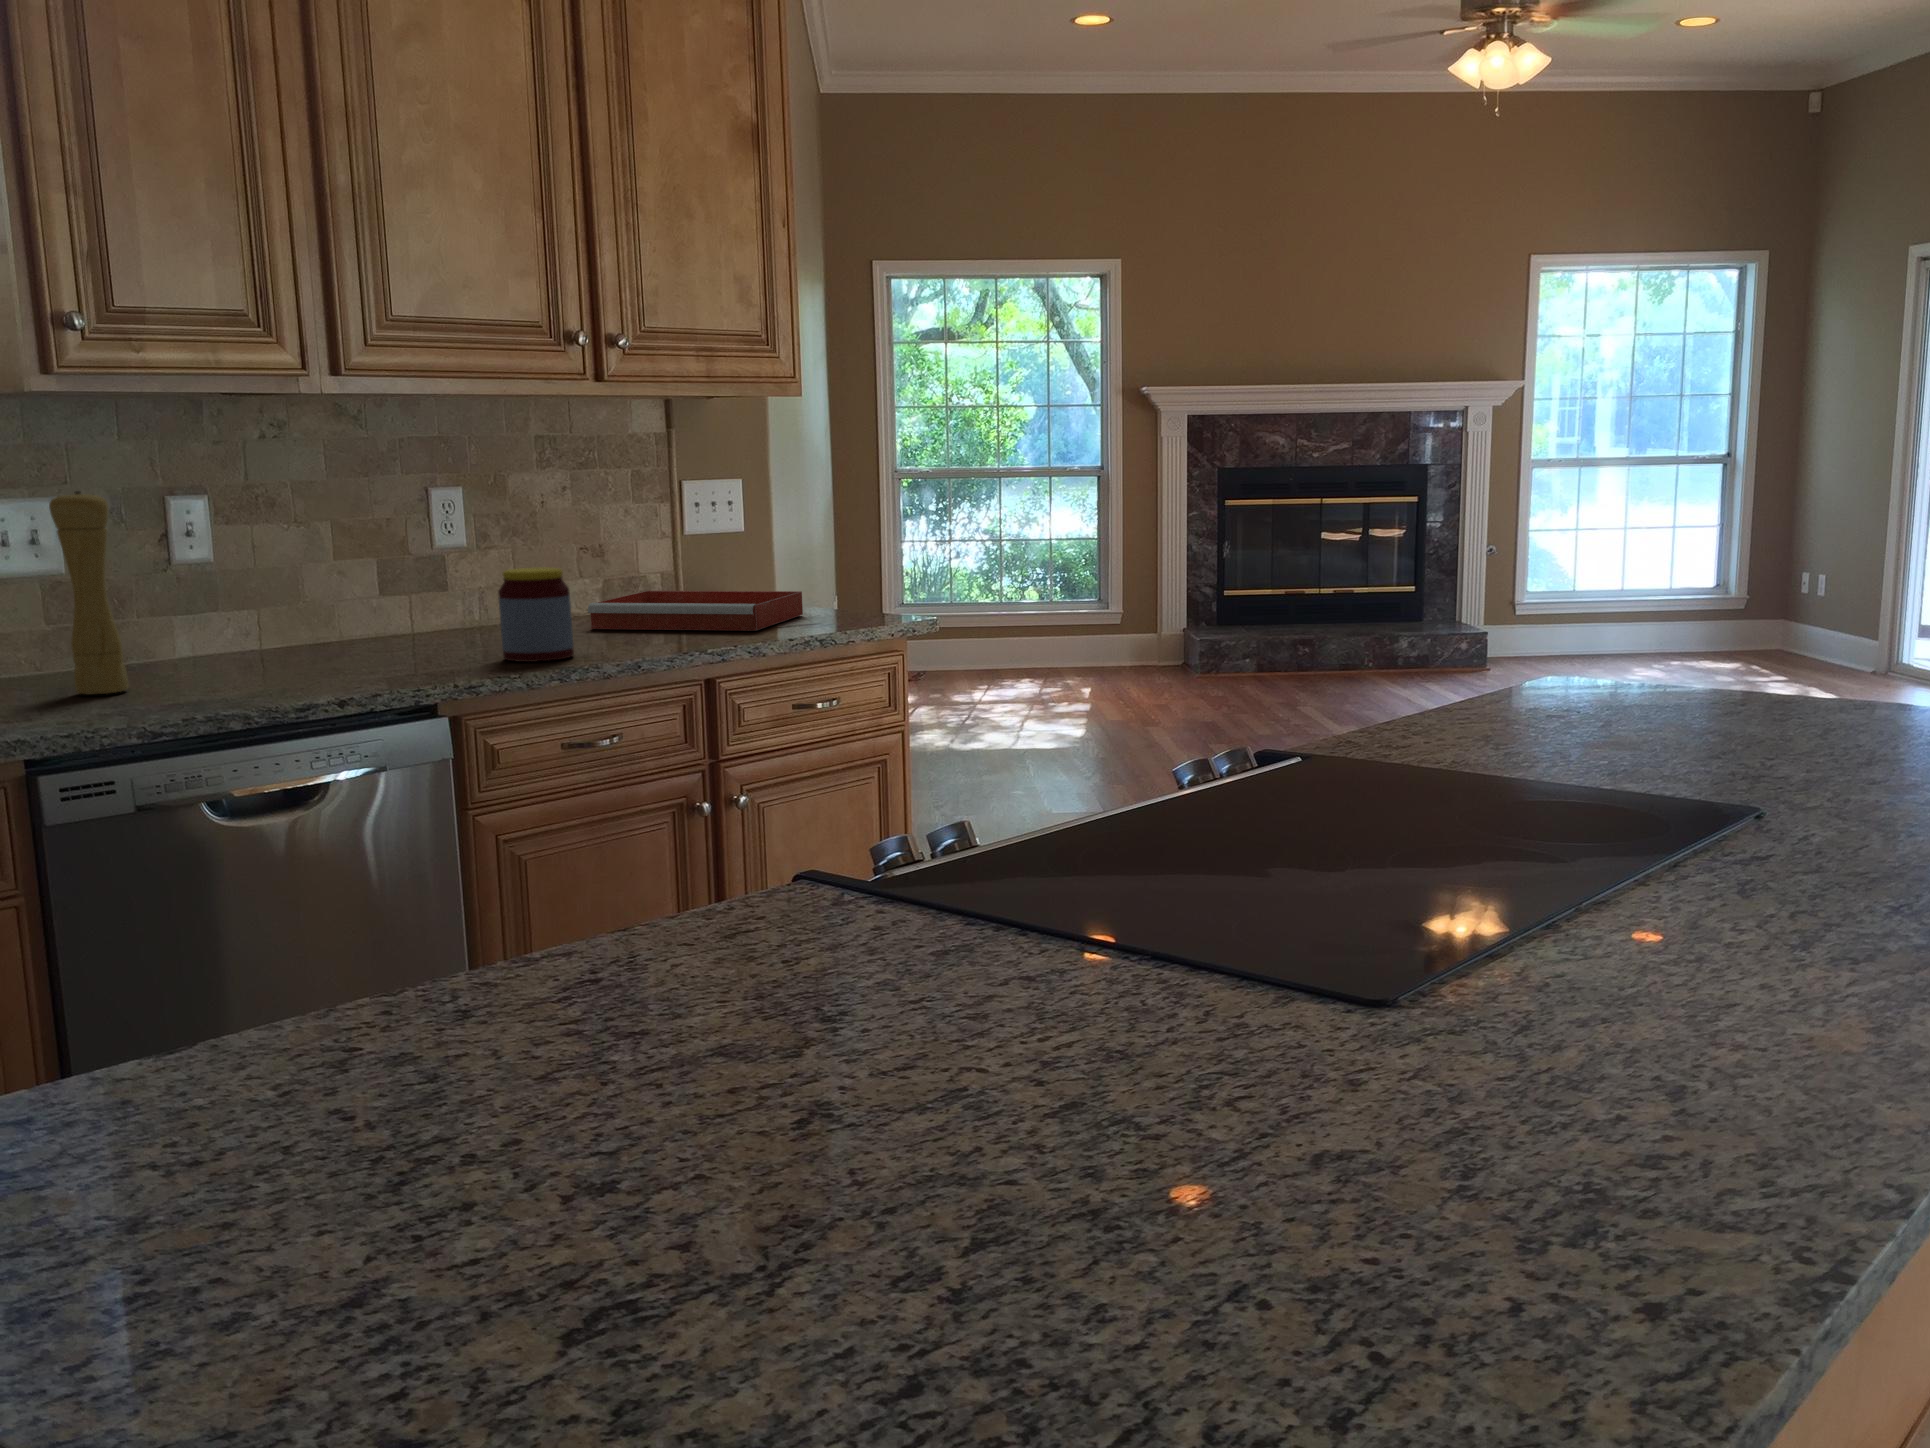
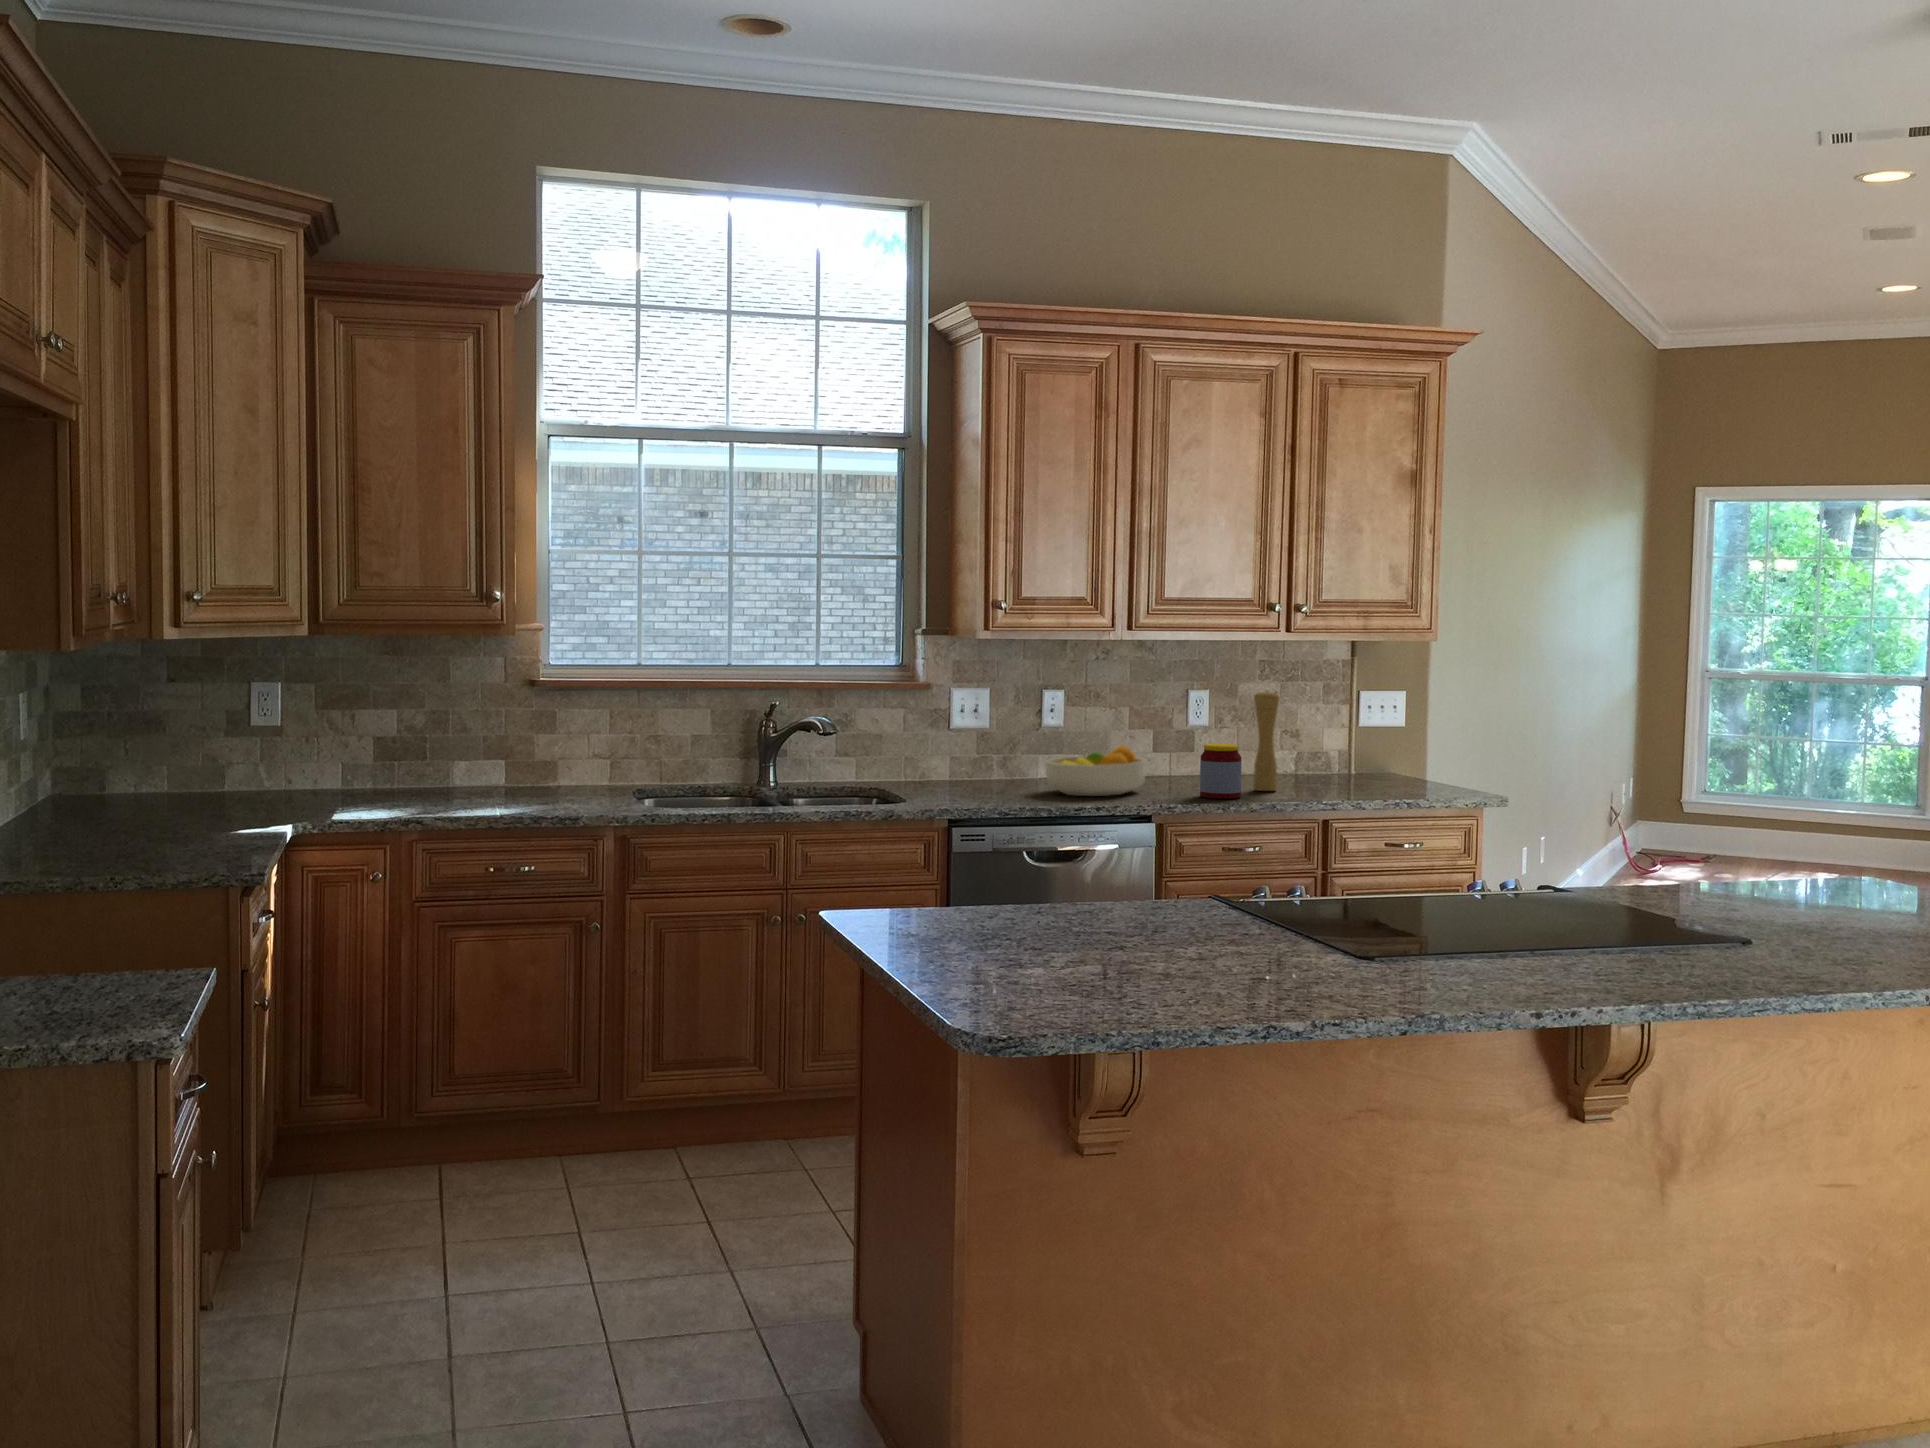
pepper mill: present [49,491,129,695] -> present [1253,690,1280,791]
fruit bowl: none [204,581,398,682] -> present [1045,745,1147,796]
tray: present [588,591,803,631] -> none [1272,763,1420,793]

